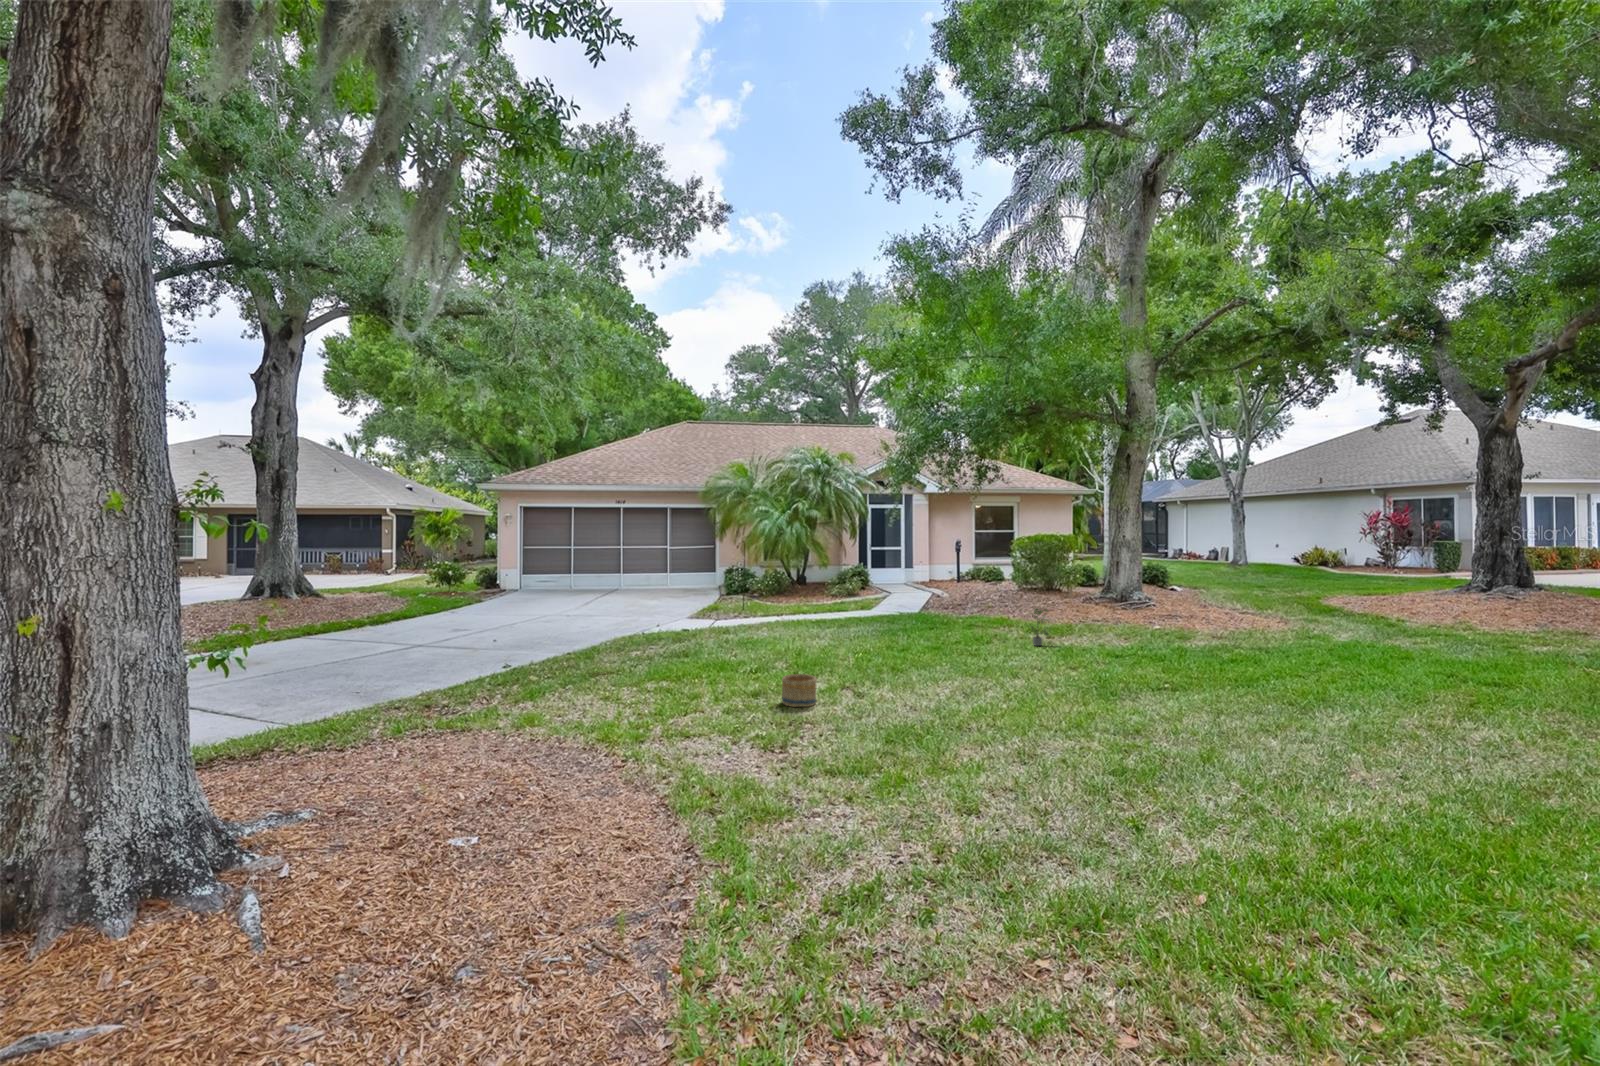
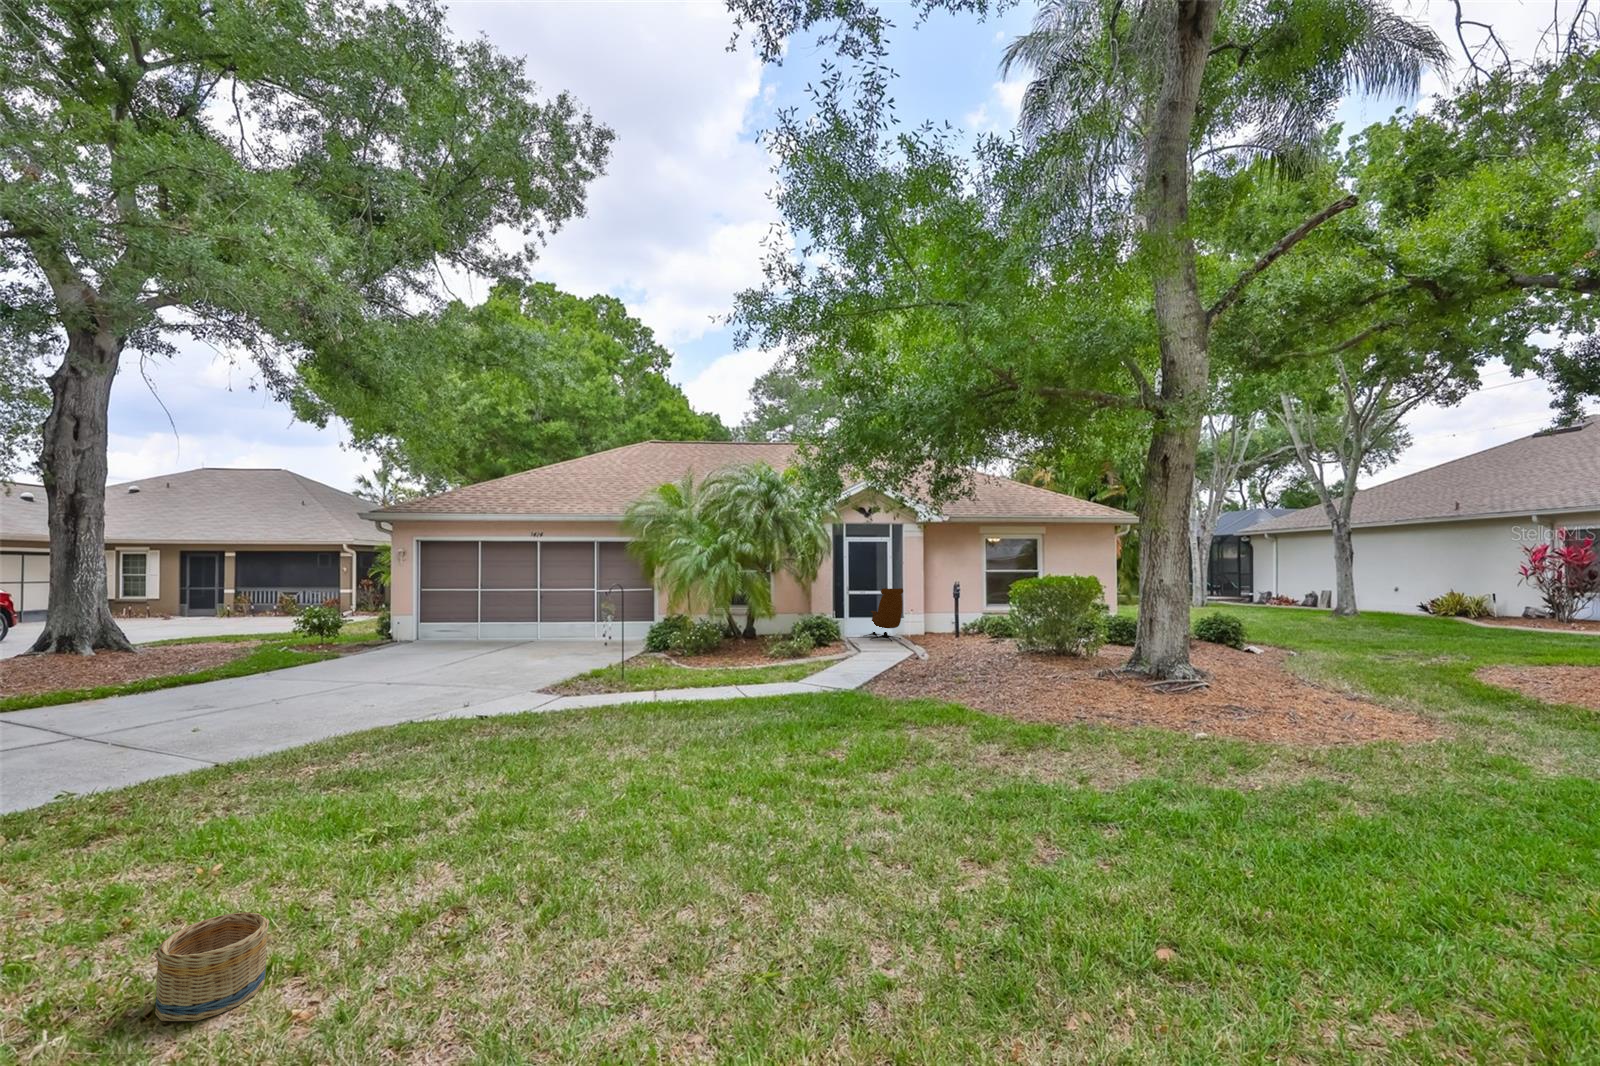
lounge chair: none [884,545,920,586] -> present [864,588,903,641]
potted plant: present [1030,608,1049,646] -> none [948,709,992,783]

